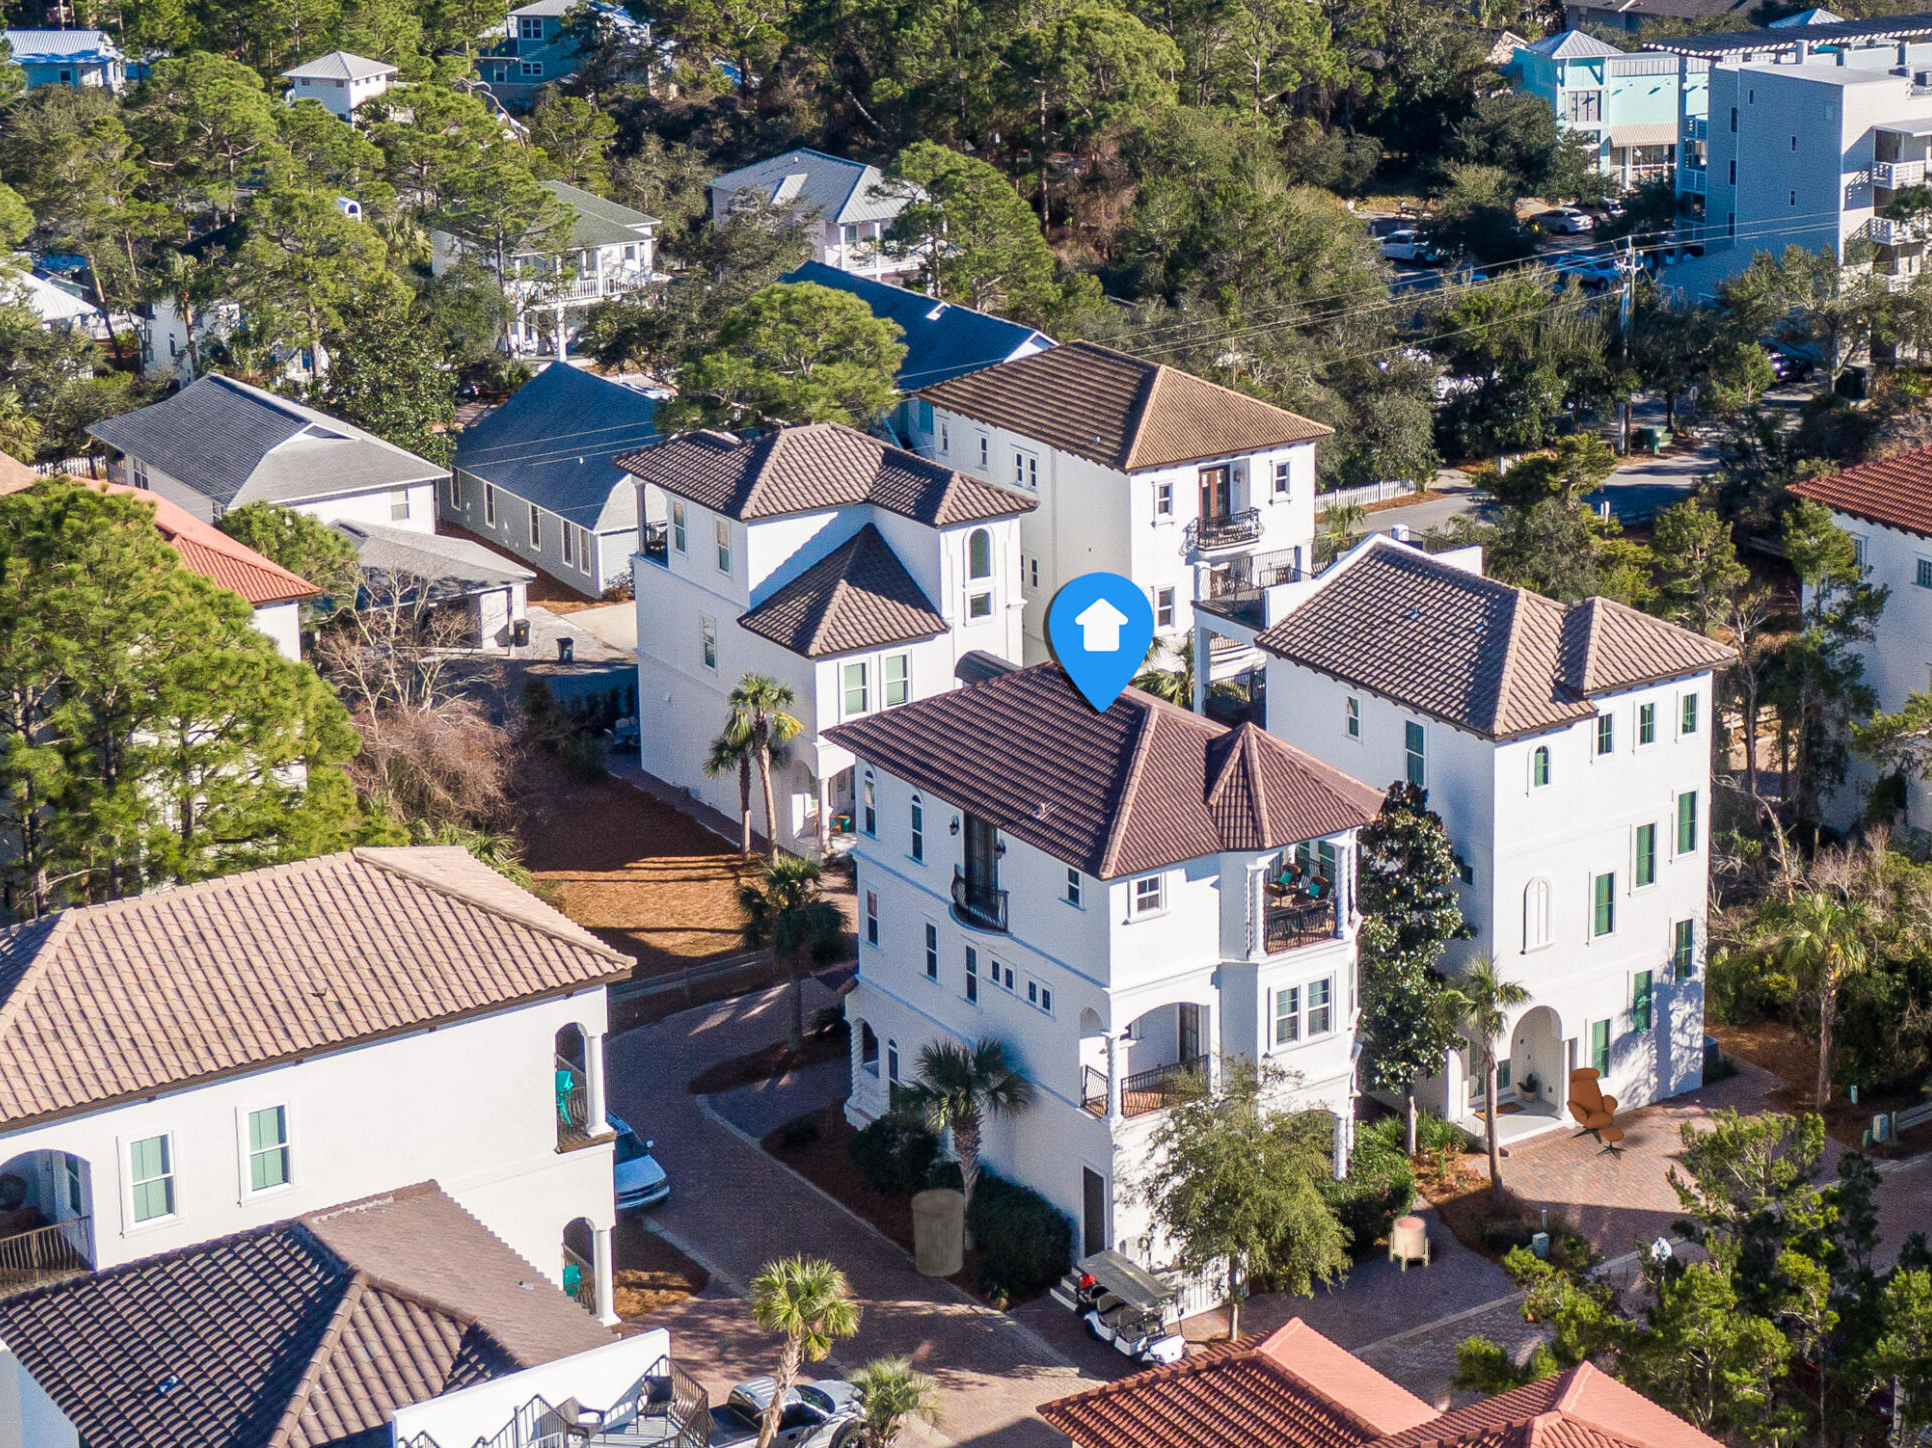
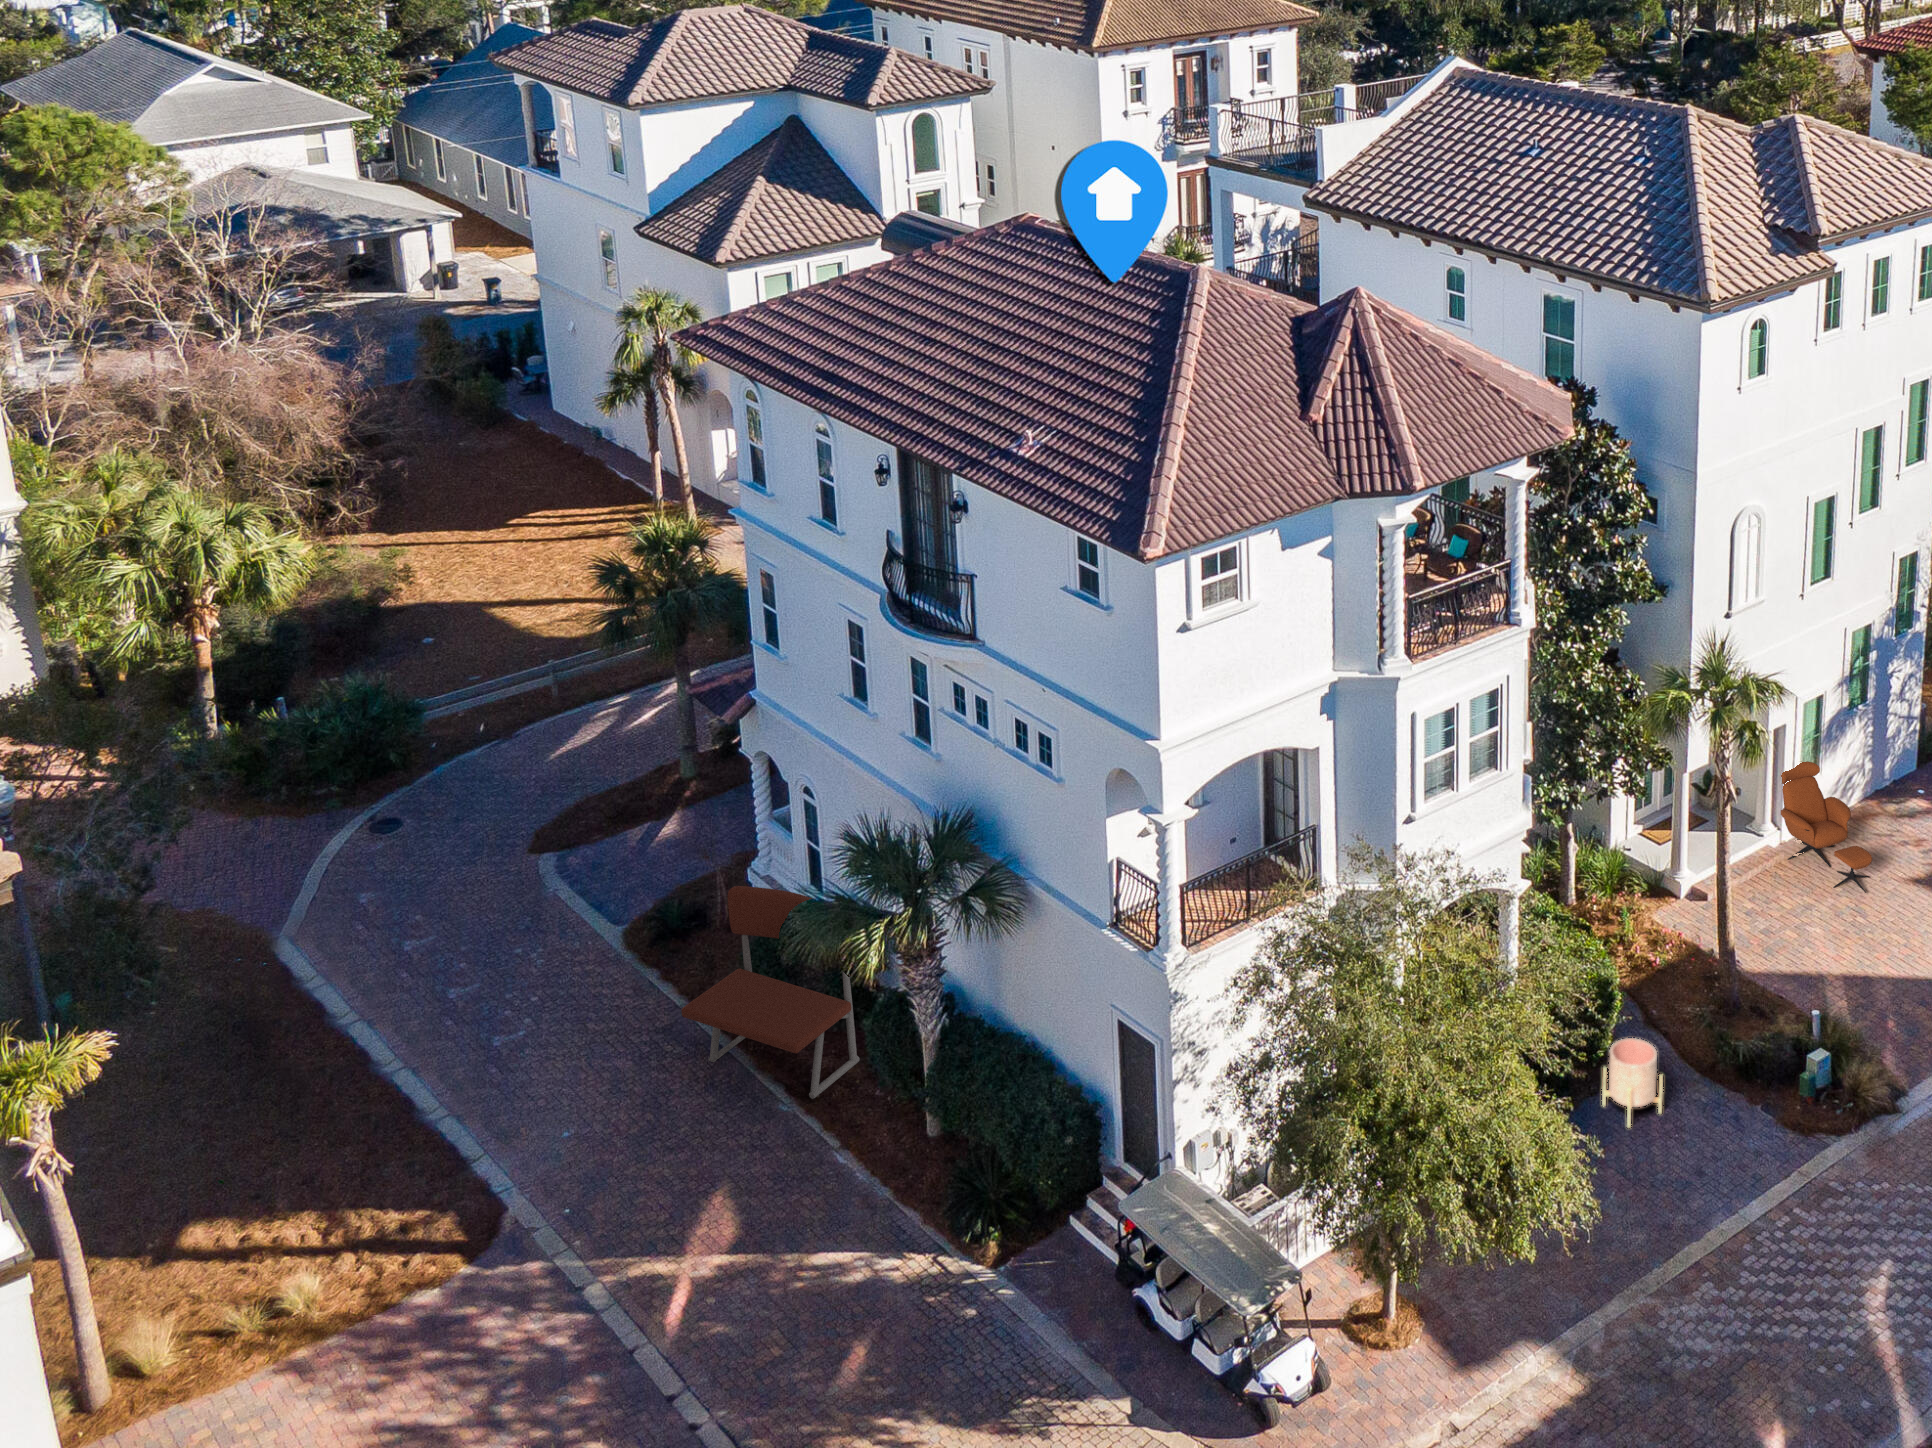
bench: none [811,1093,920,1227] -> present [681,886,860,1099]
trash can: present [911,1189,965,1277] -> none [835,1049,927,1198]

